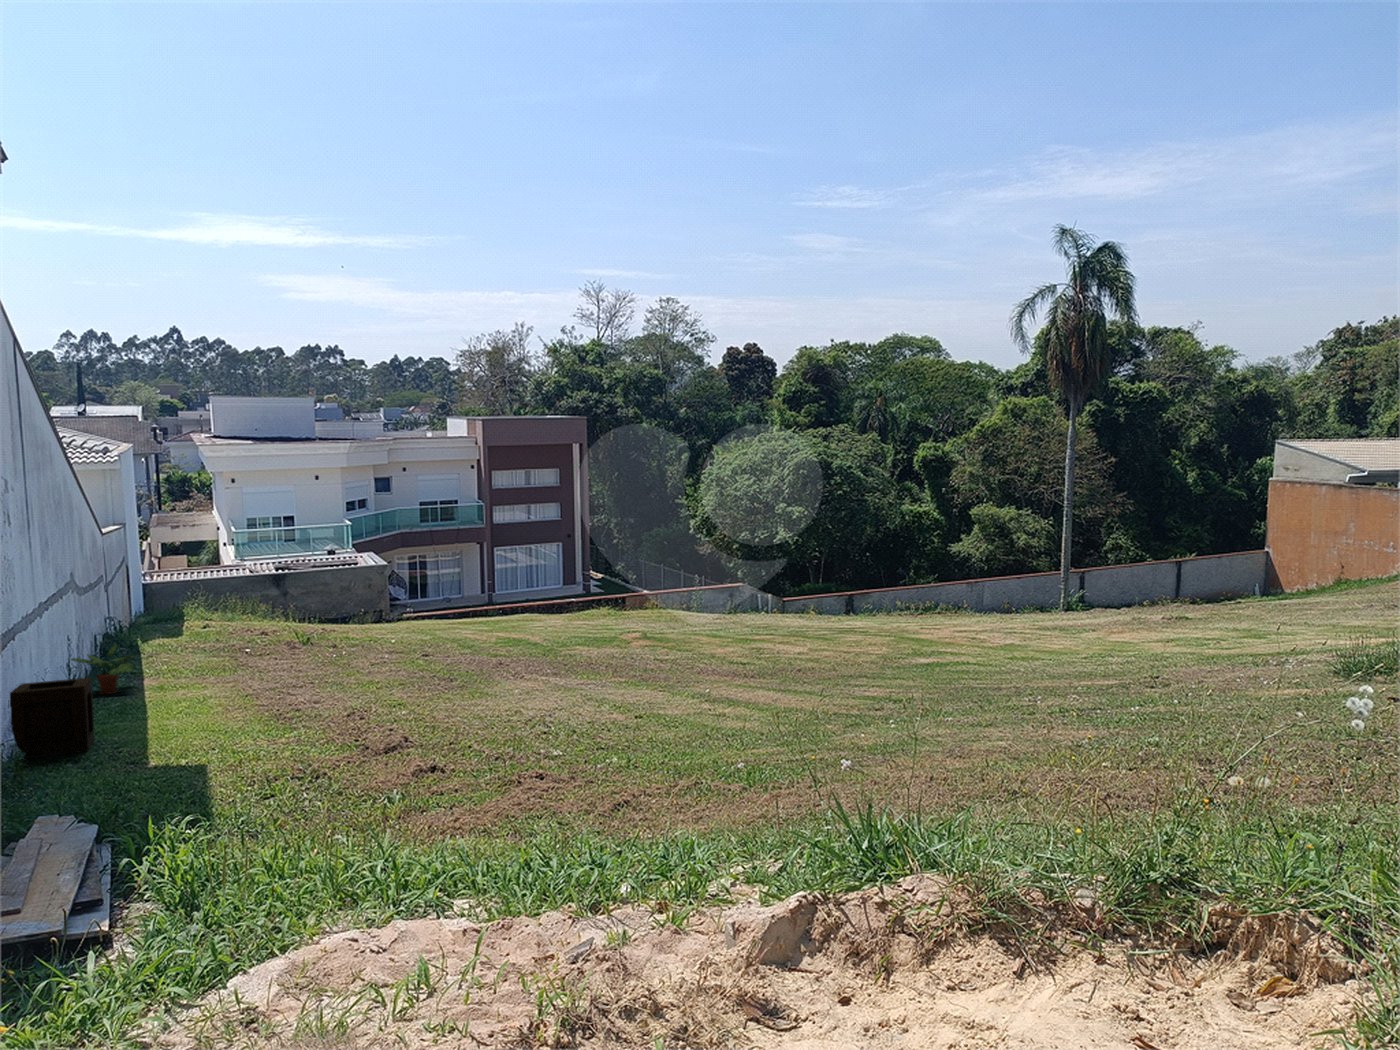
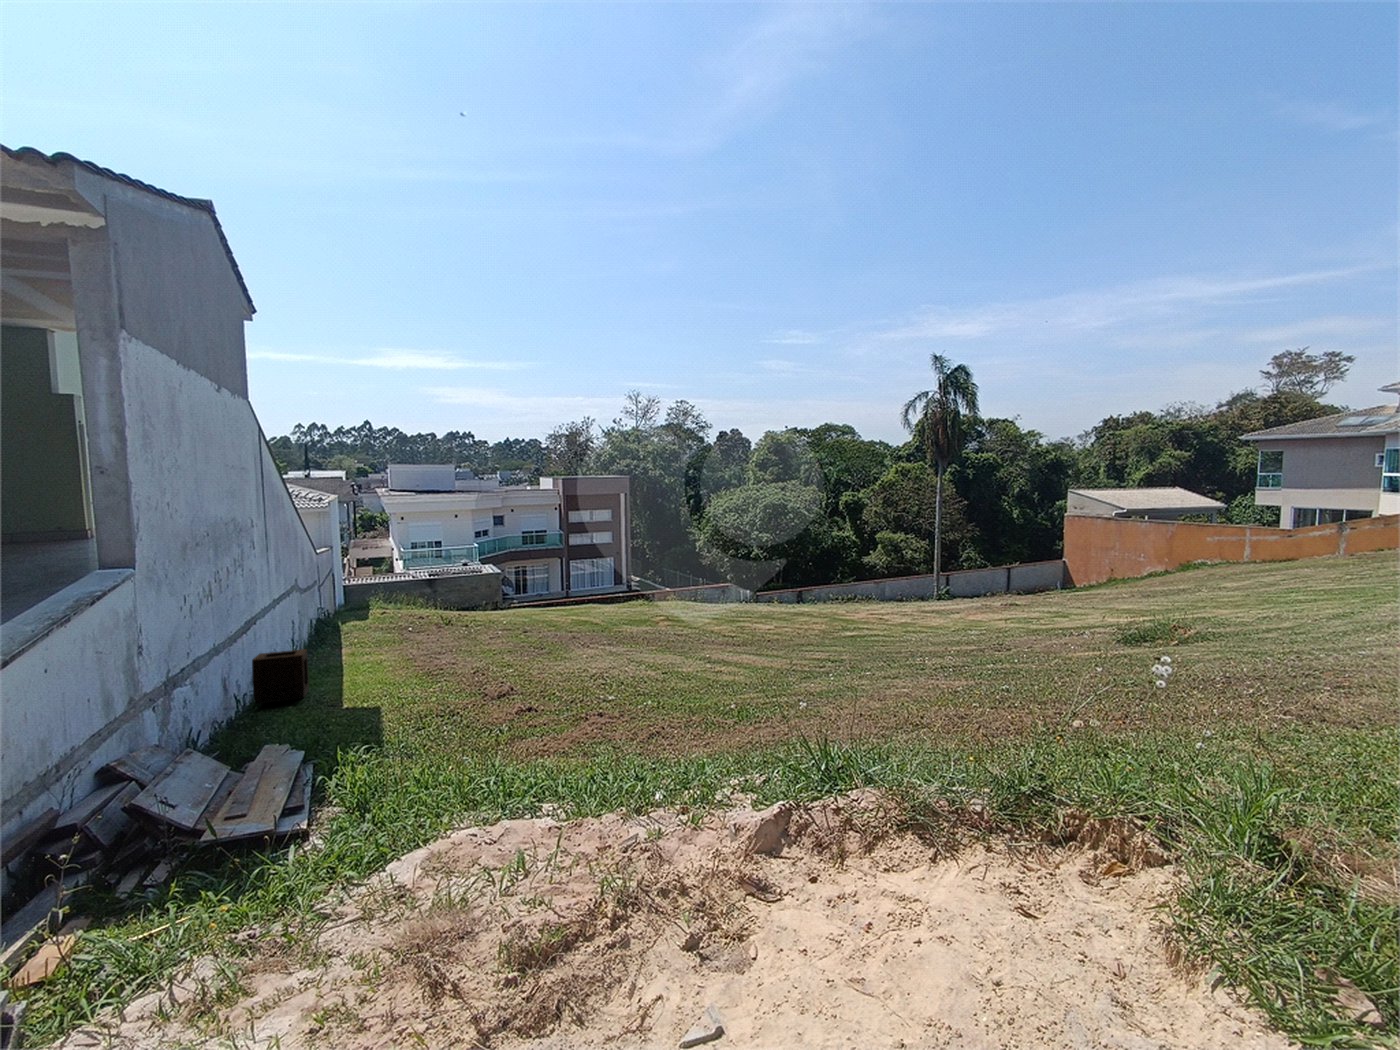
potted plant: present [71,644,135,694] -> none [292,625,340,659]

